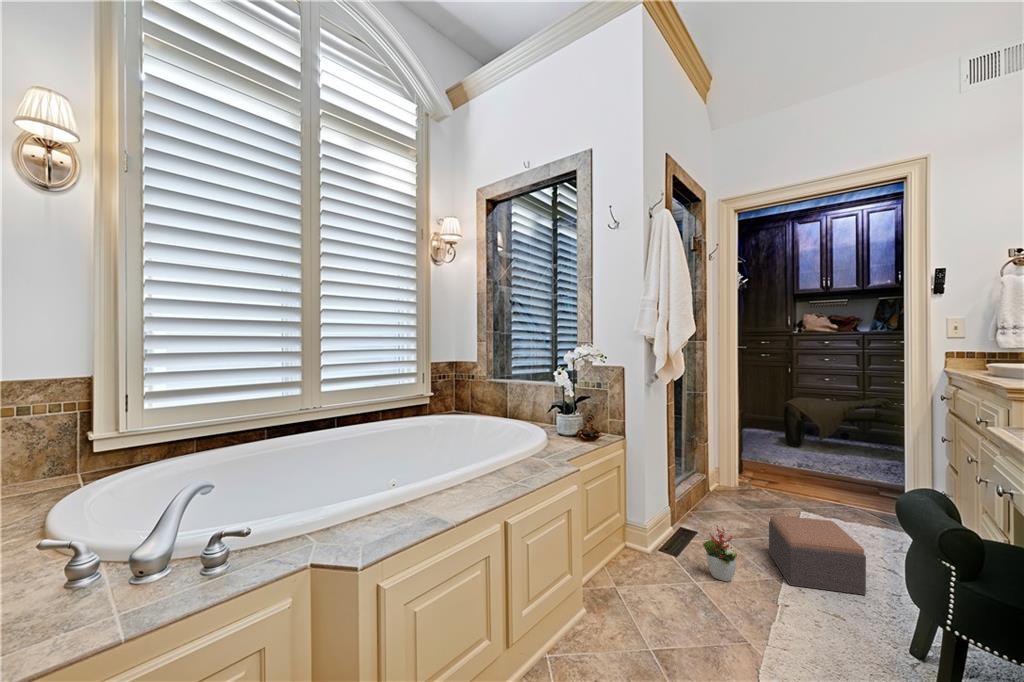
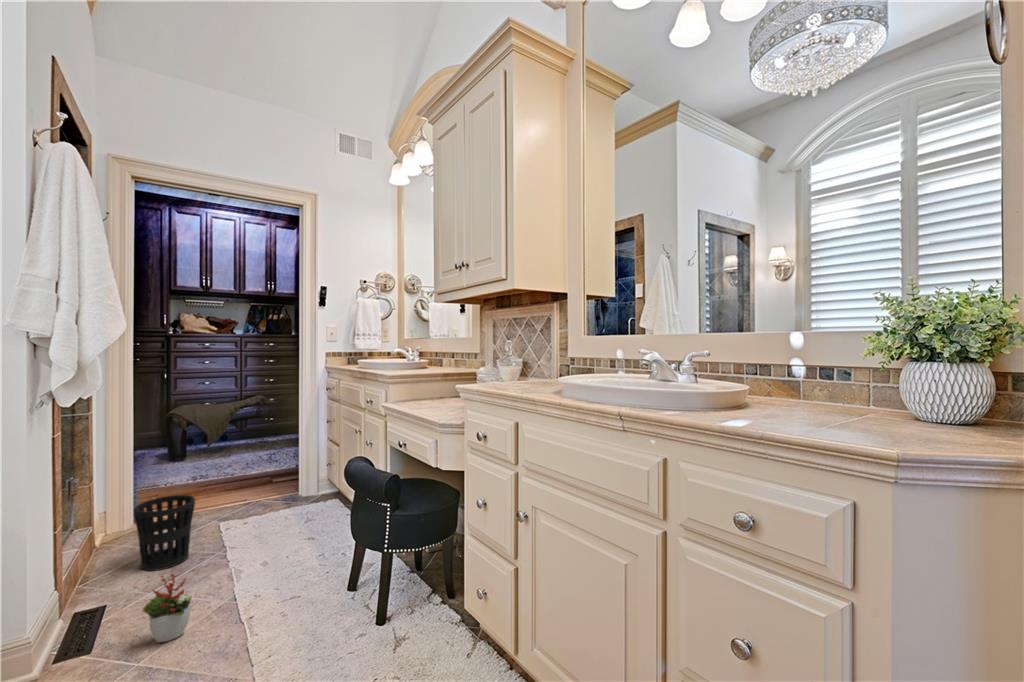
wastebasket: none [723,468,770,529] -> present [134,495,195,571]
footstool: present [769,515,866,595] -> none [209,517,305,599]

